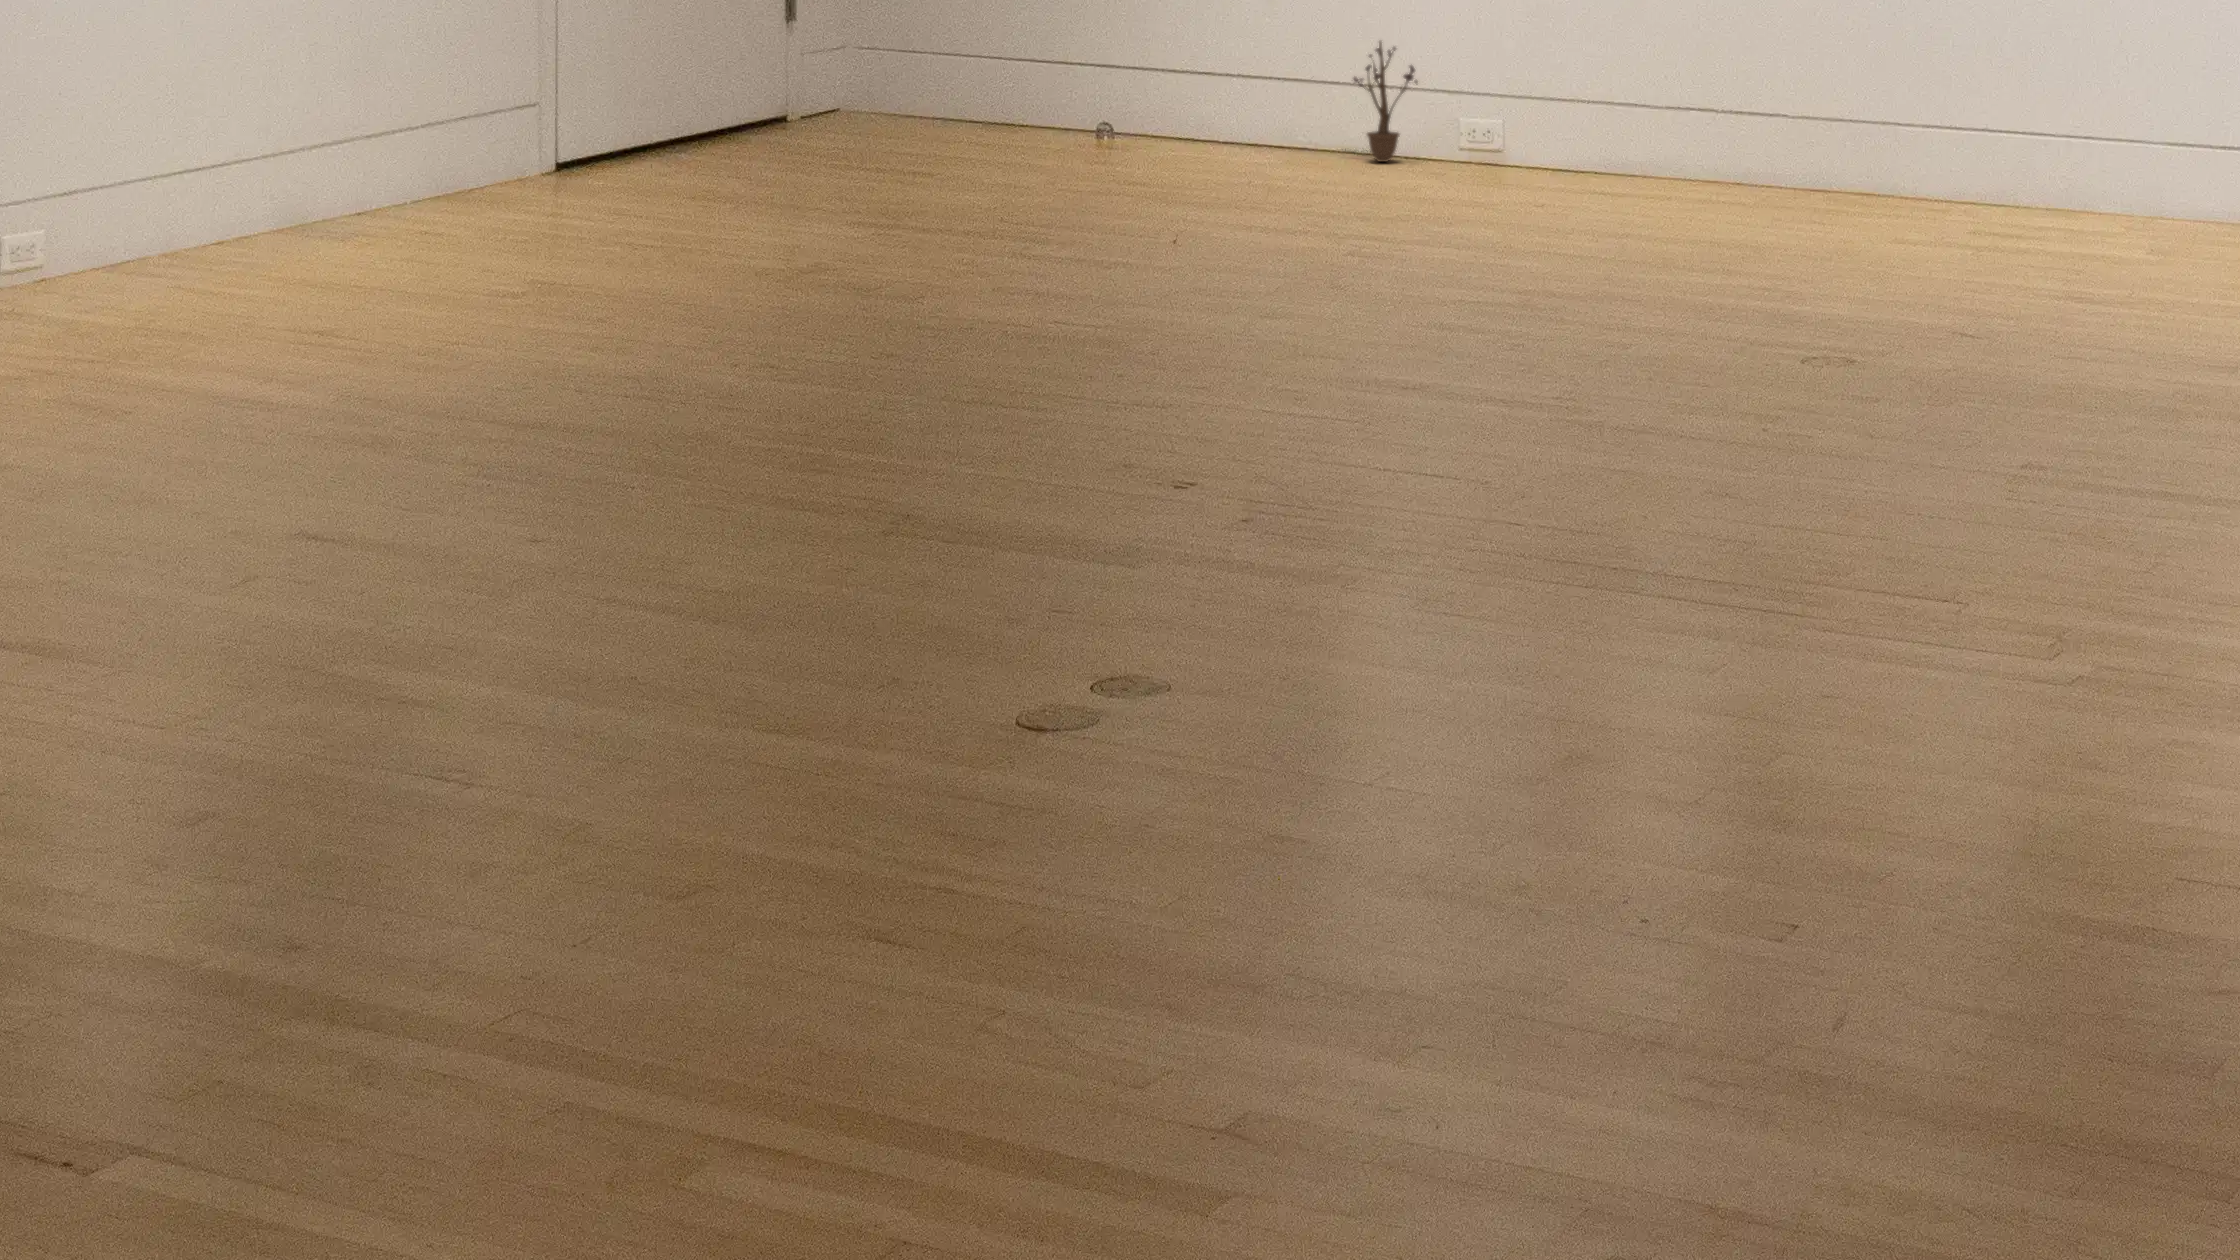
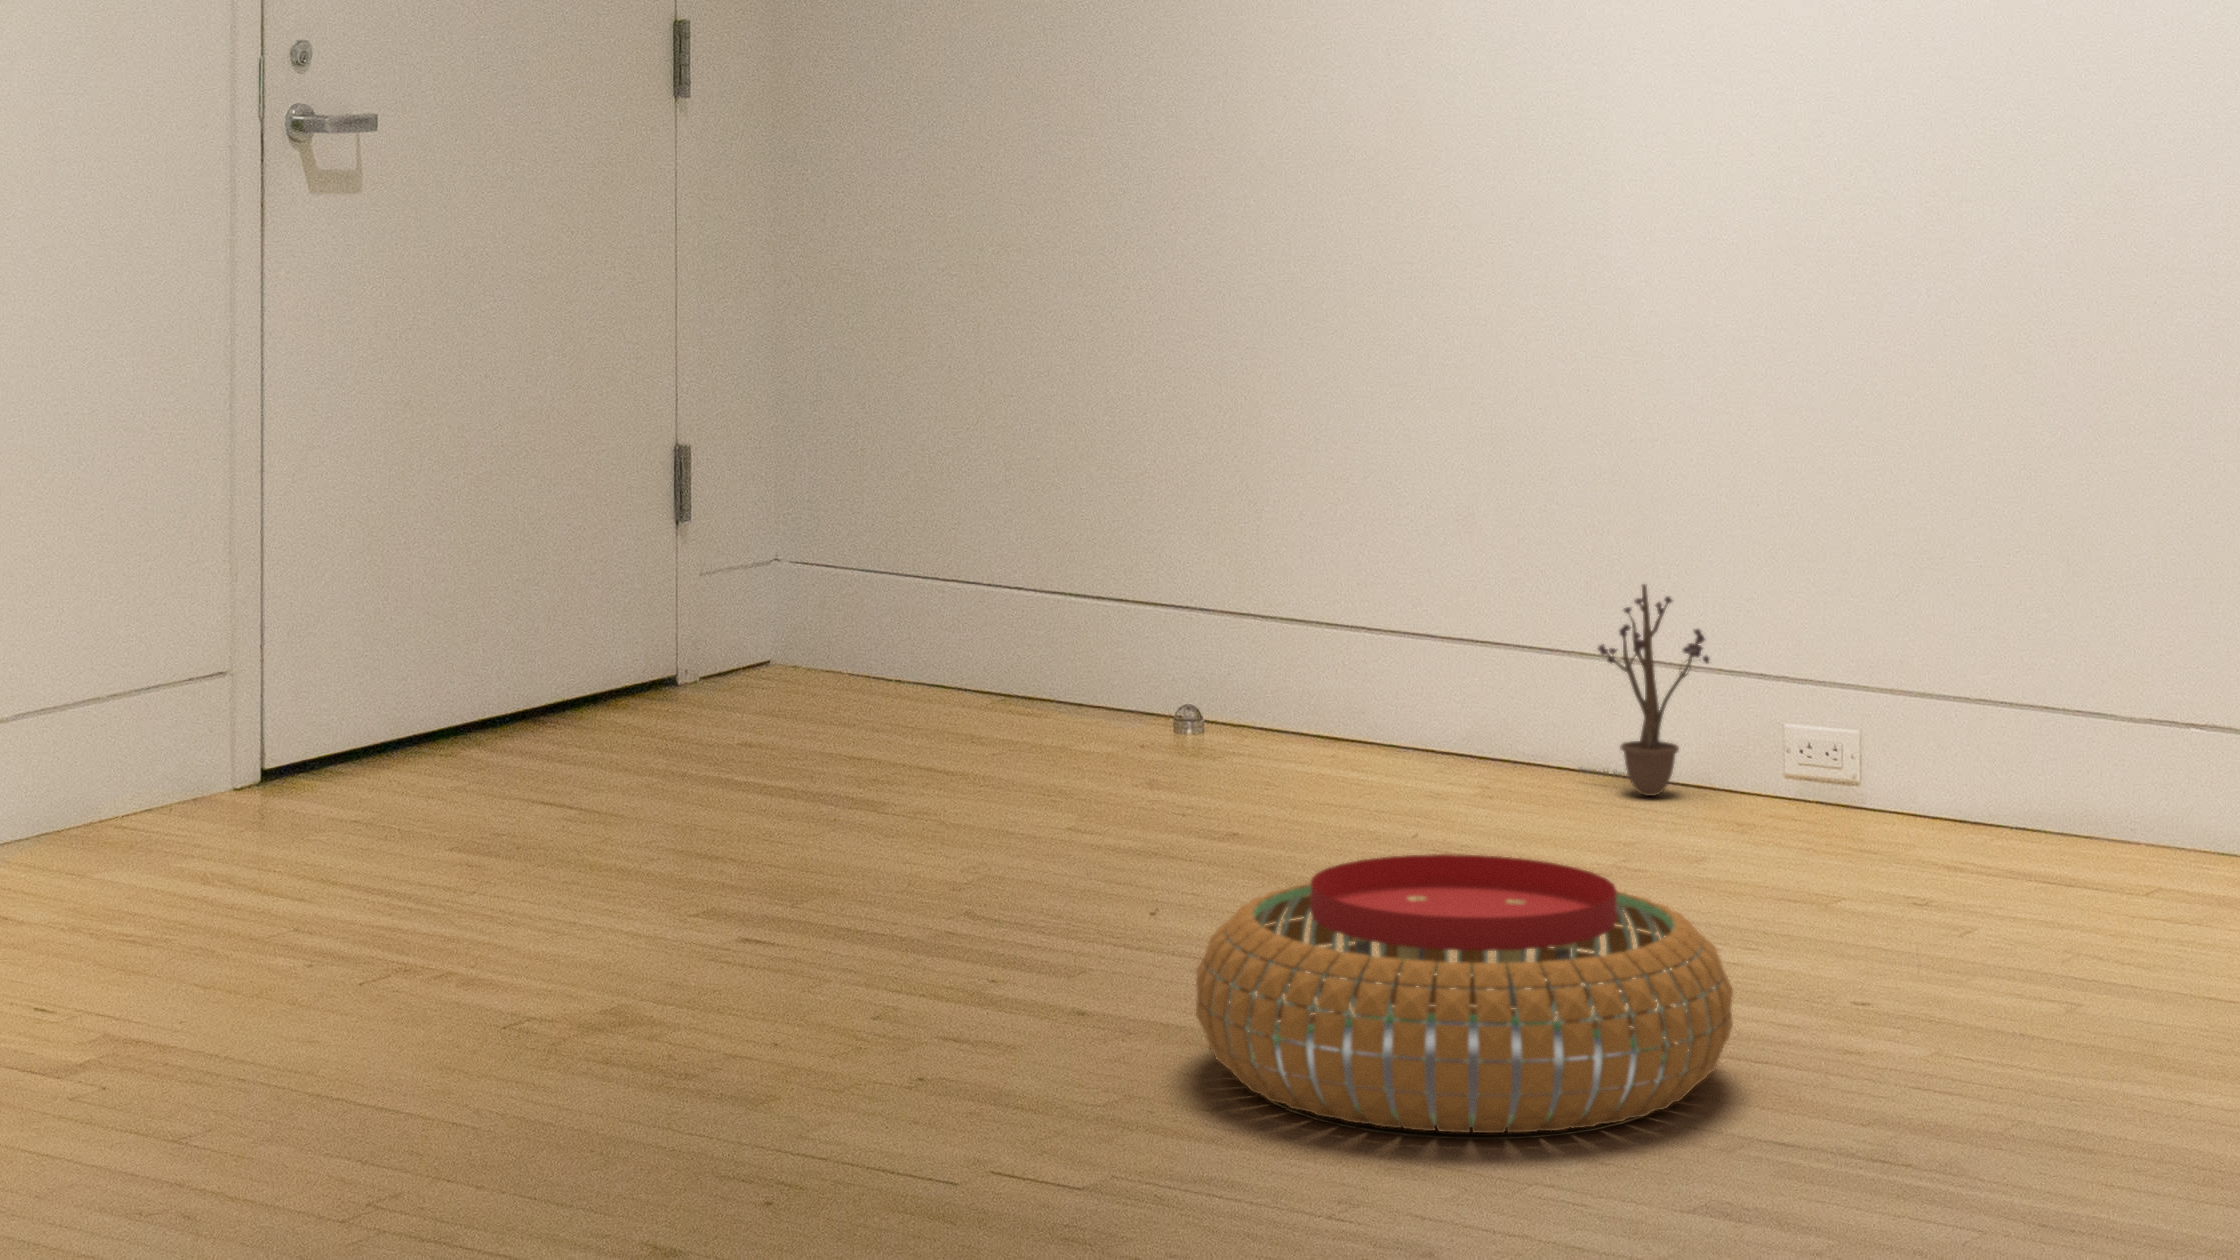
pouf: none [1155,161,1446,296] -> present [1196,854,1733,1133]

